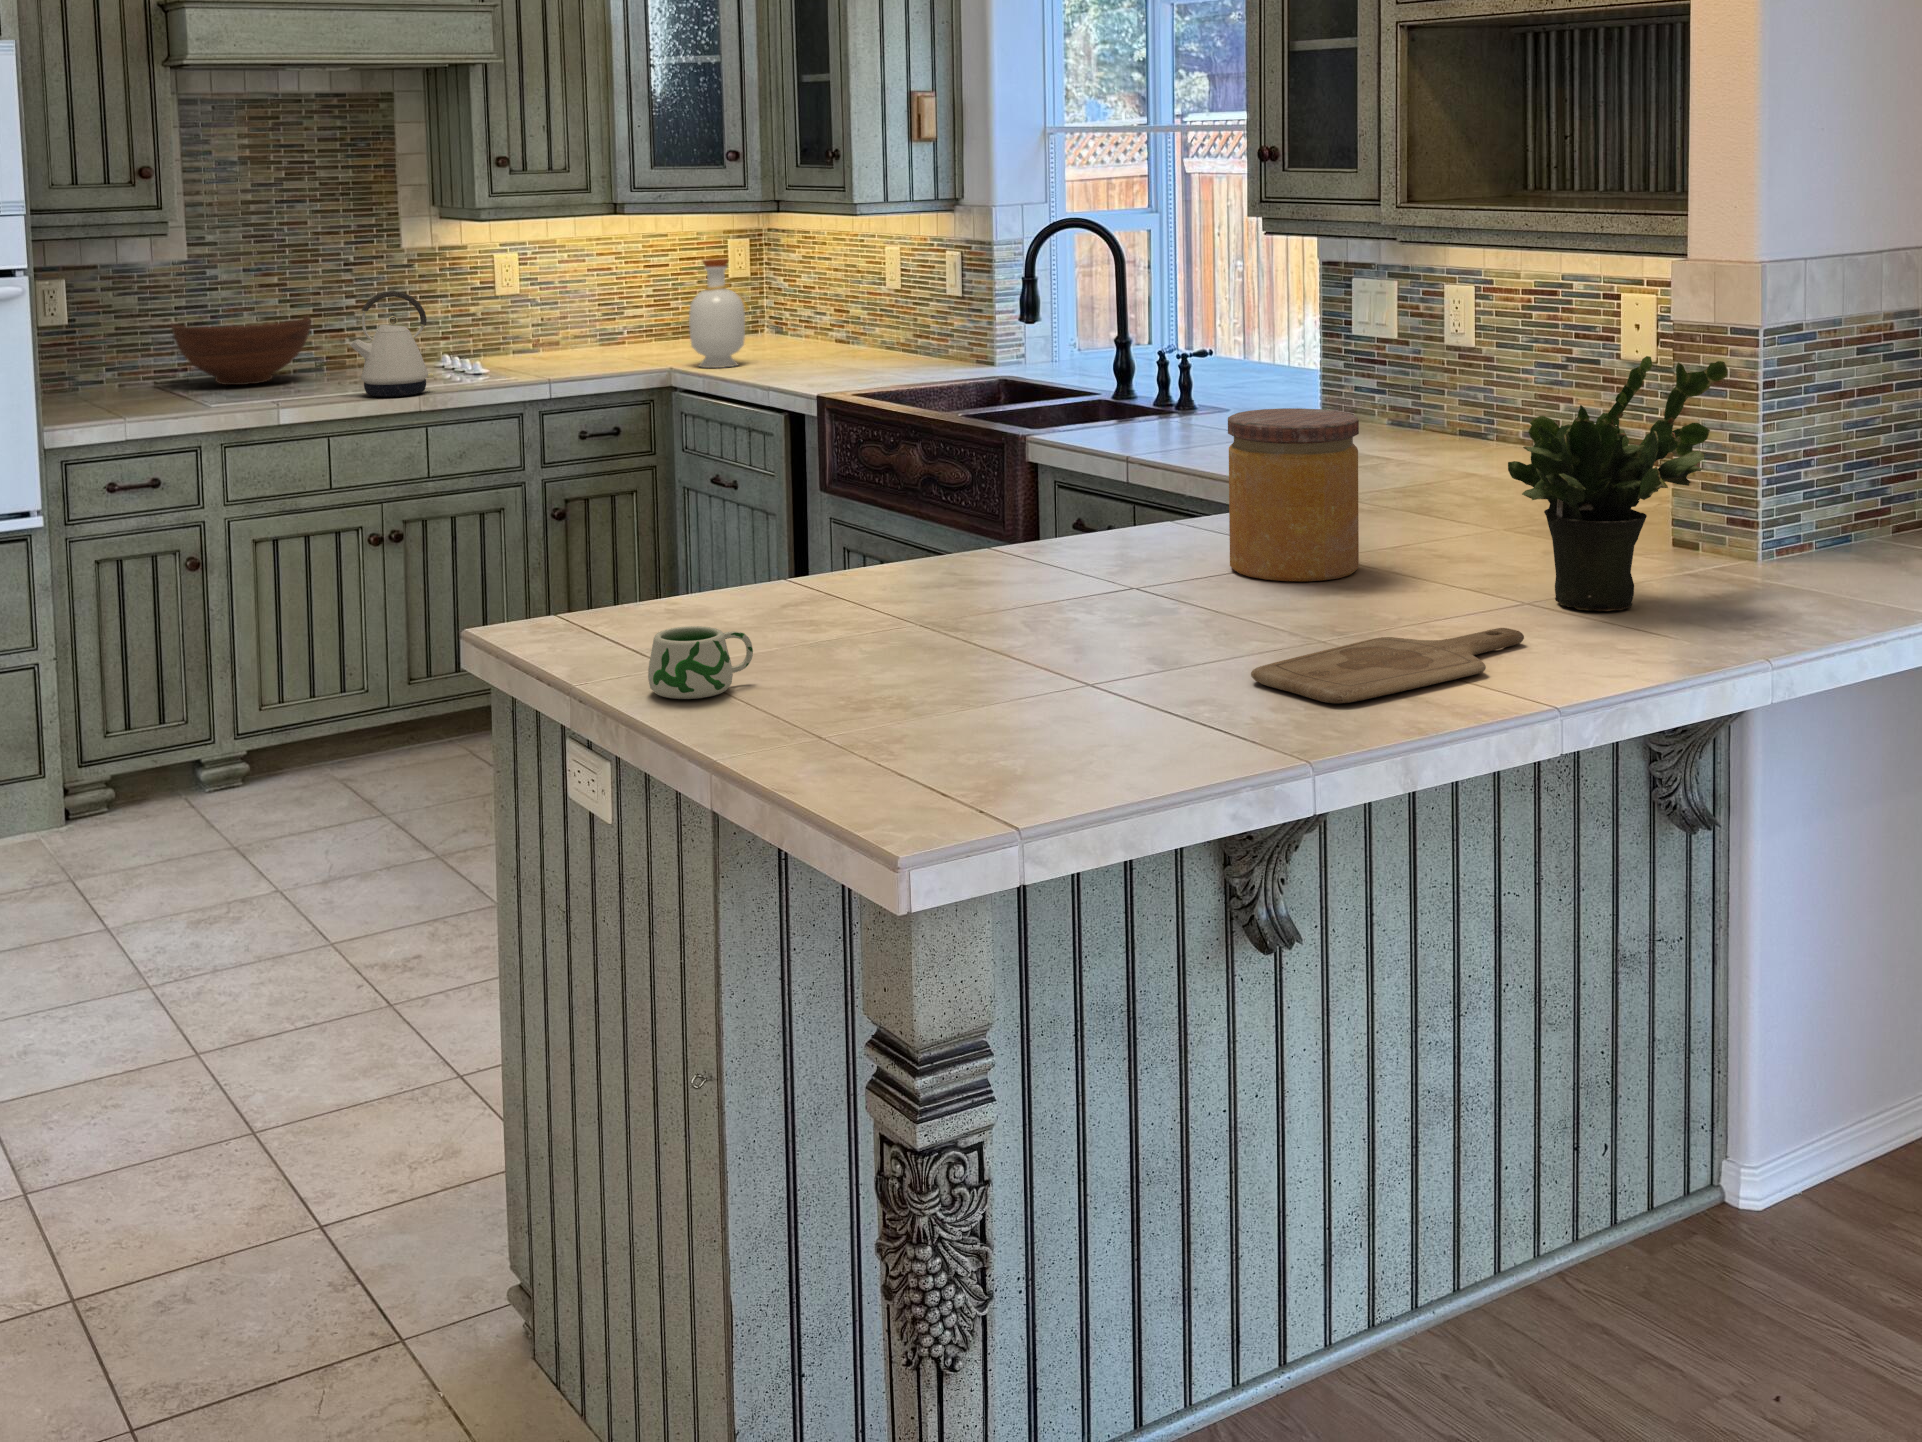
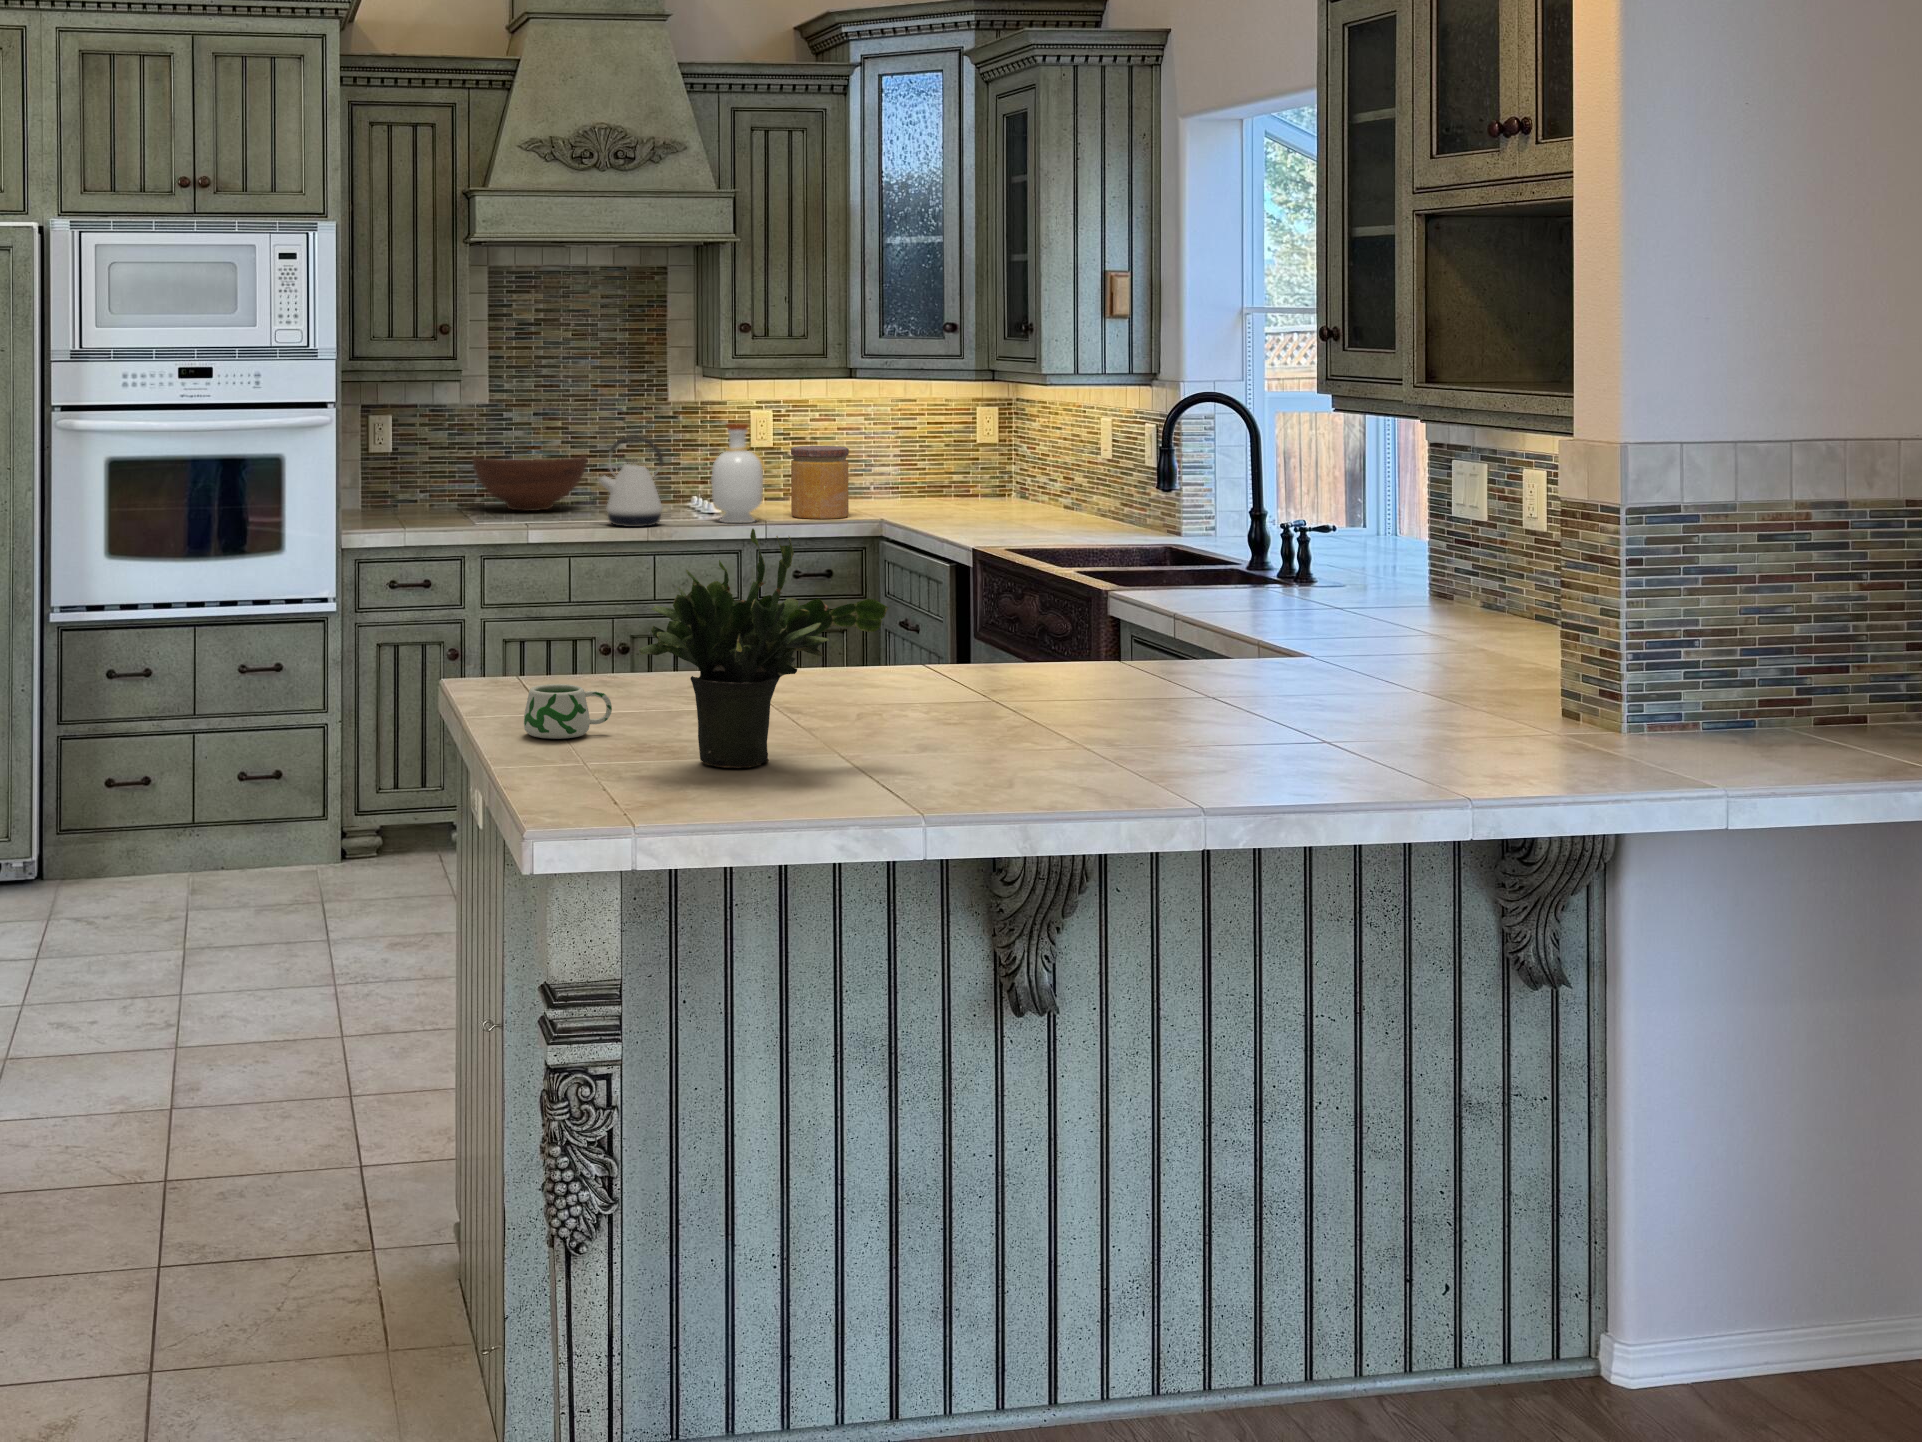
bottle: present [689,259,748,368] -> present [711,423,765,523]
potted plant: present [1508,356,1727,611] -> present [639,529,888,768]
jar: present [1228,408,1359,581] -> present [791,446,849,519]
cutting board: present [1251,628,1524,703] -> none [988,751,1273,791]

